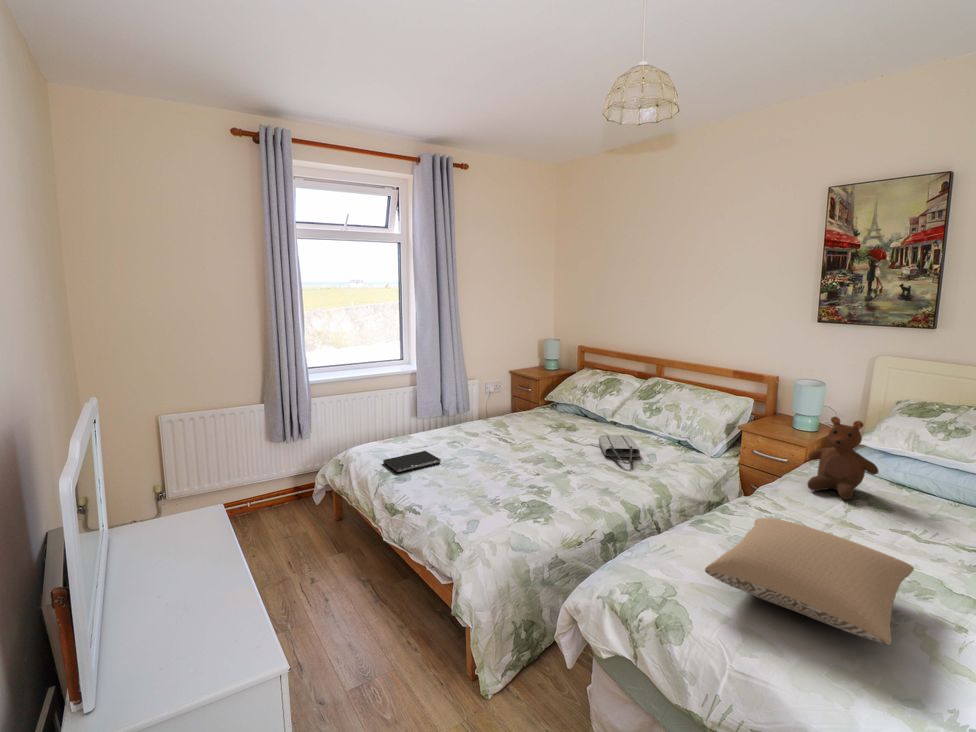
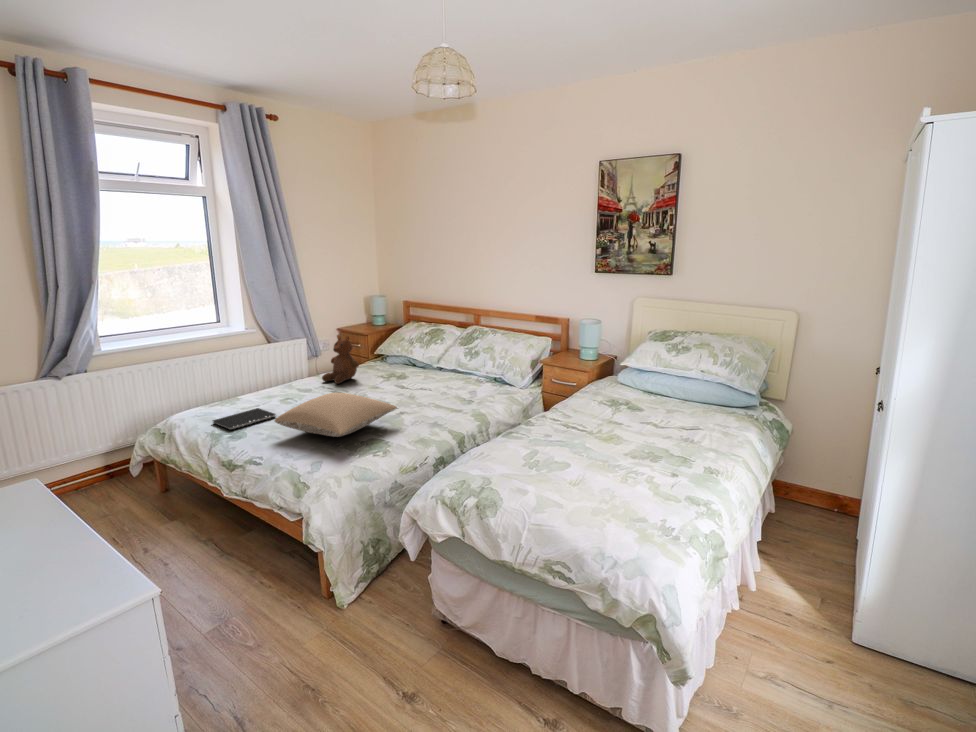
teddy bear: present [807,417,878,500] -> present [322,335,359,384]
tote bag: present [599,435,640,464] -> none [427,378,463,400]
pillow: present [705,518,914,645] -> present [275,393,397,437]

